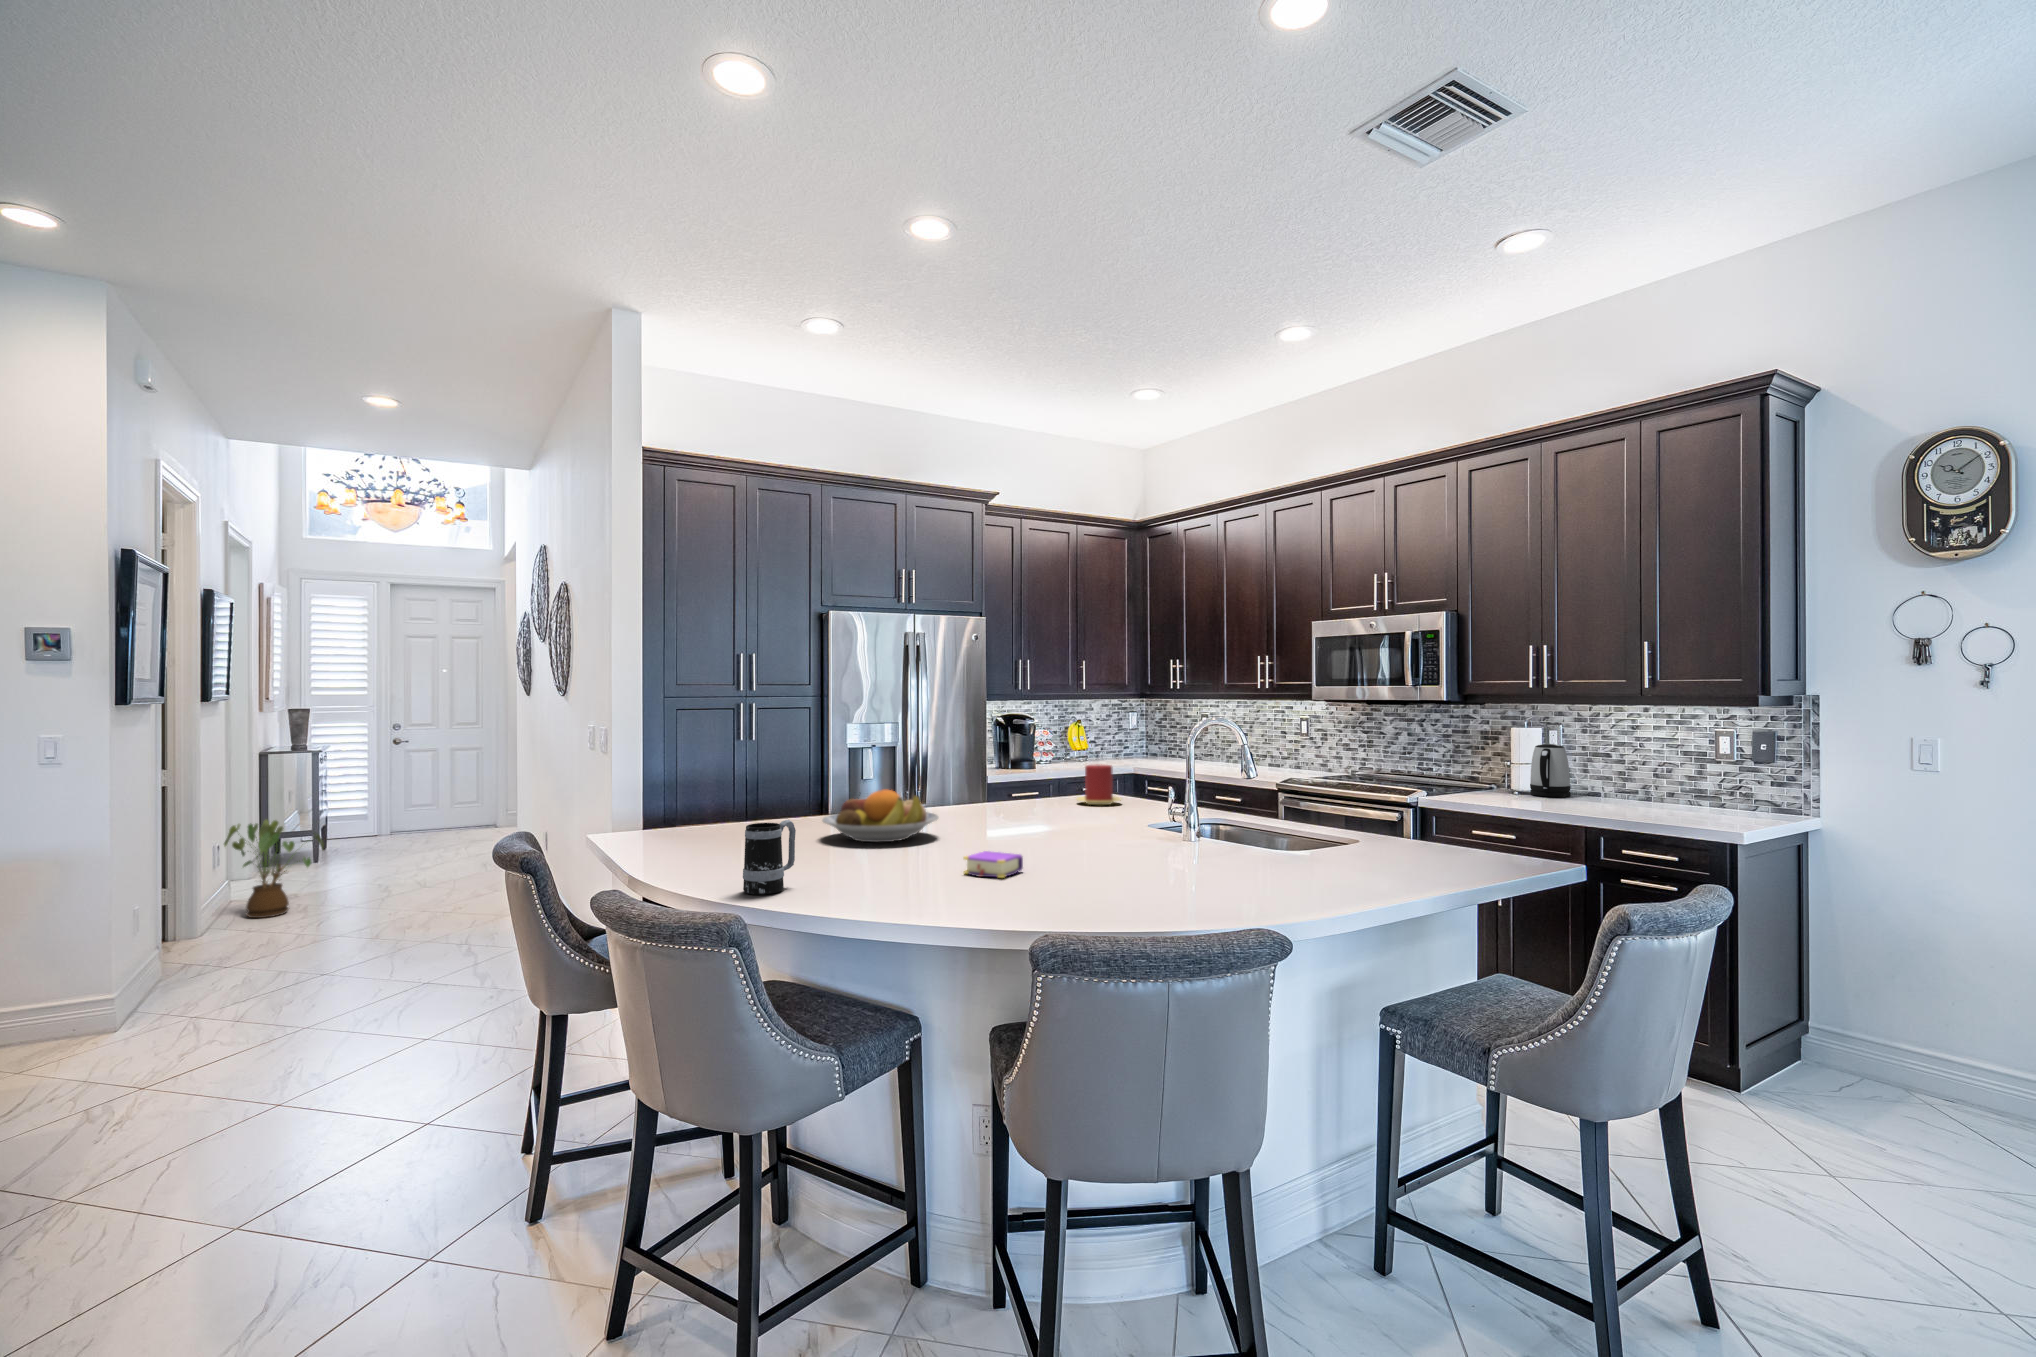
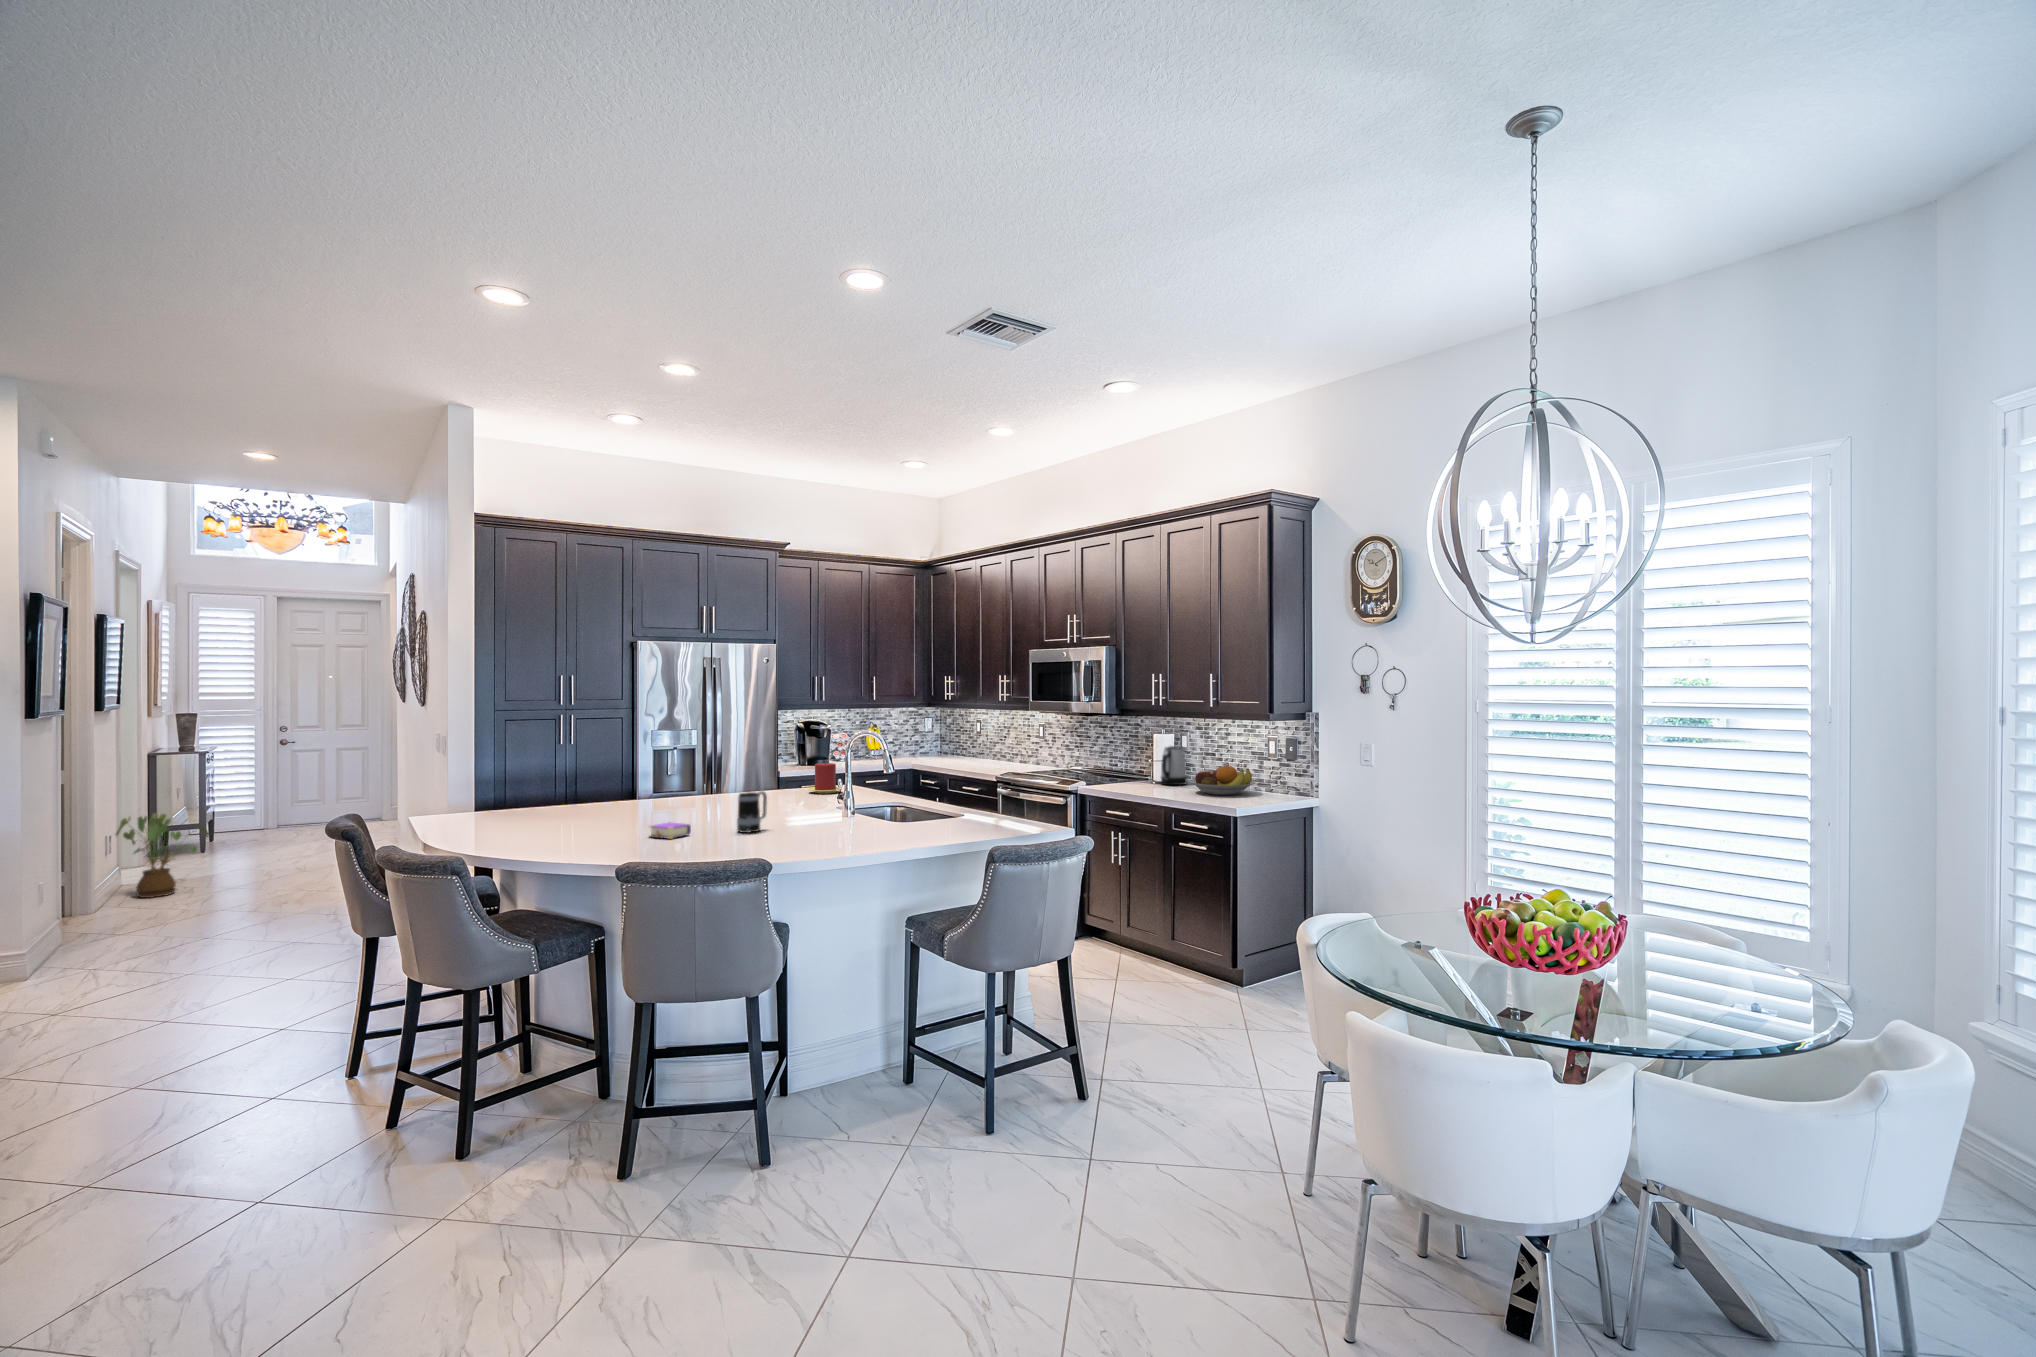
fruit bowl: present [822,790,939,842] -> present [1189,766,1255,795]
mug: present [743,820,796,895] -> present [737,791,767,833]

